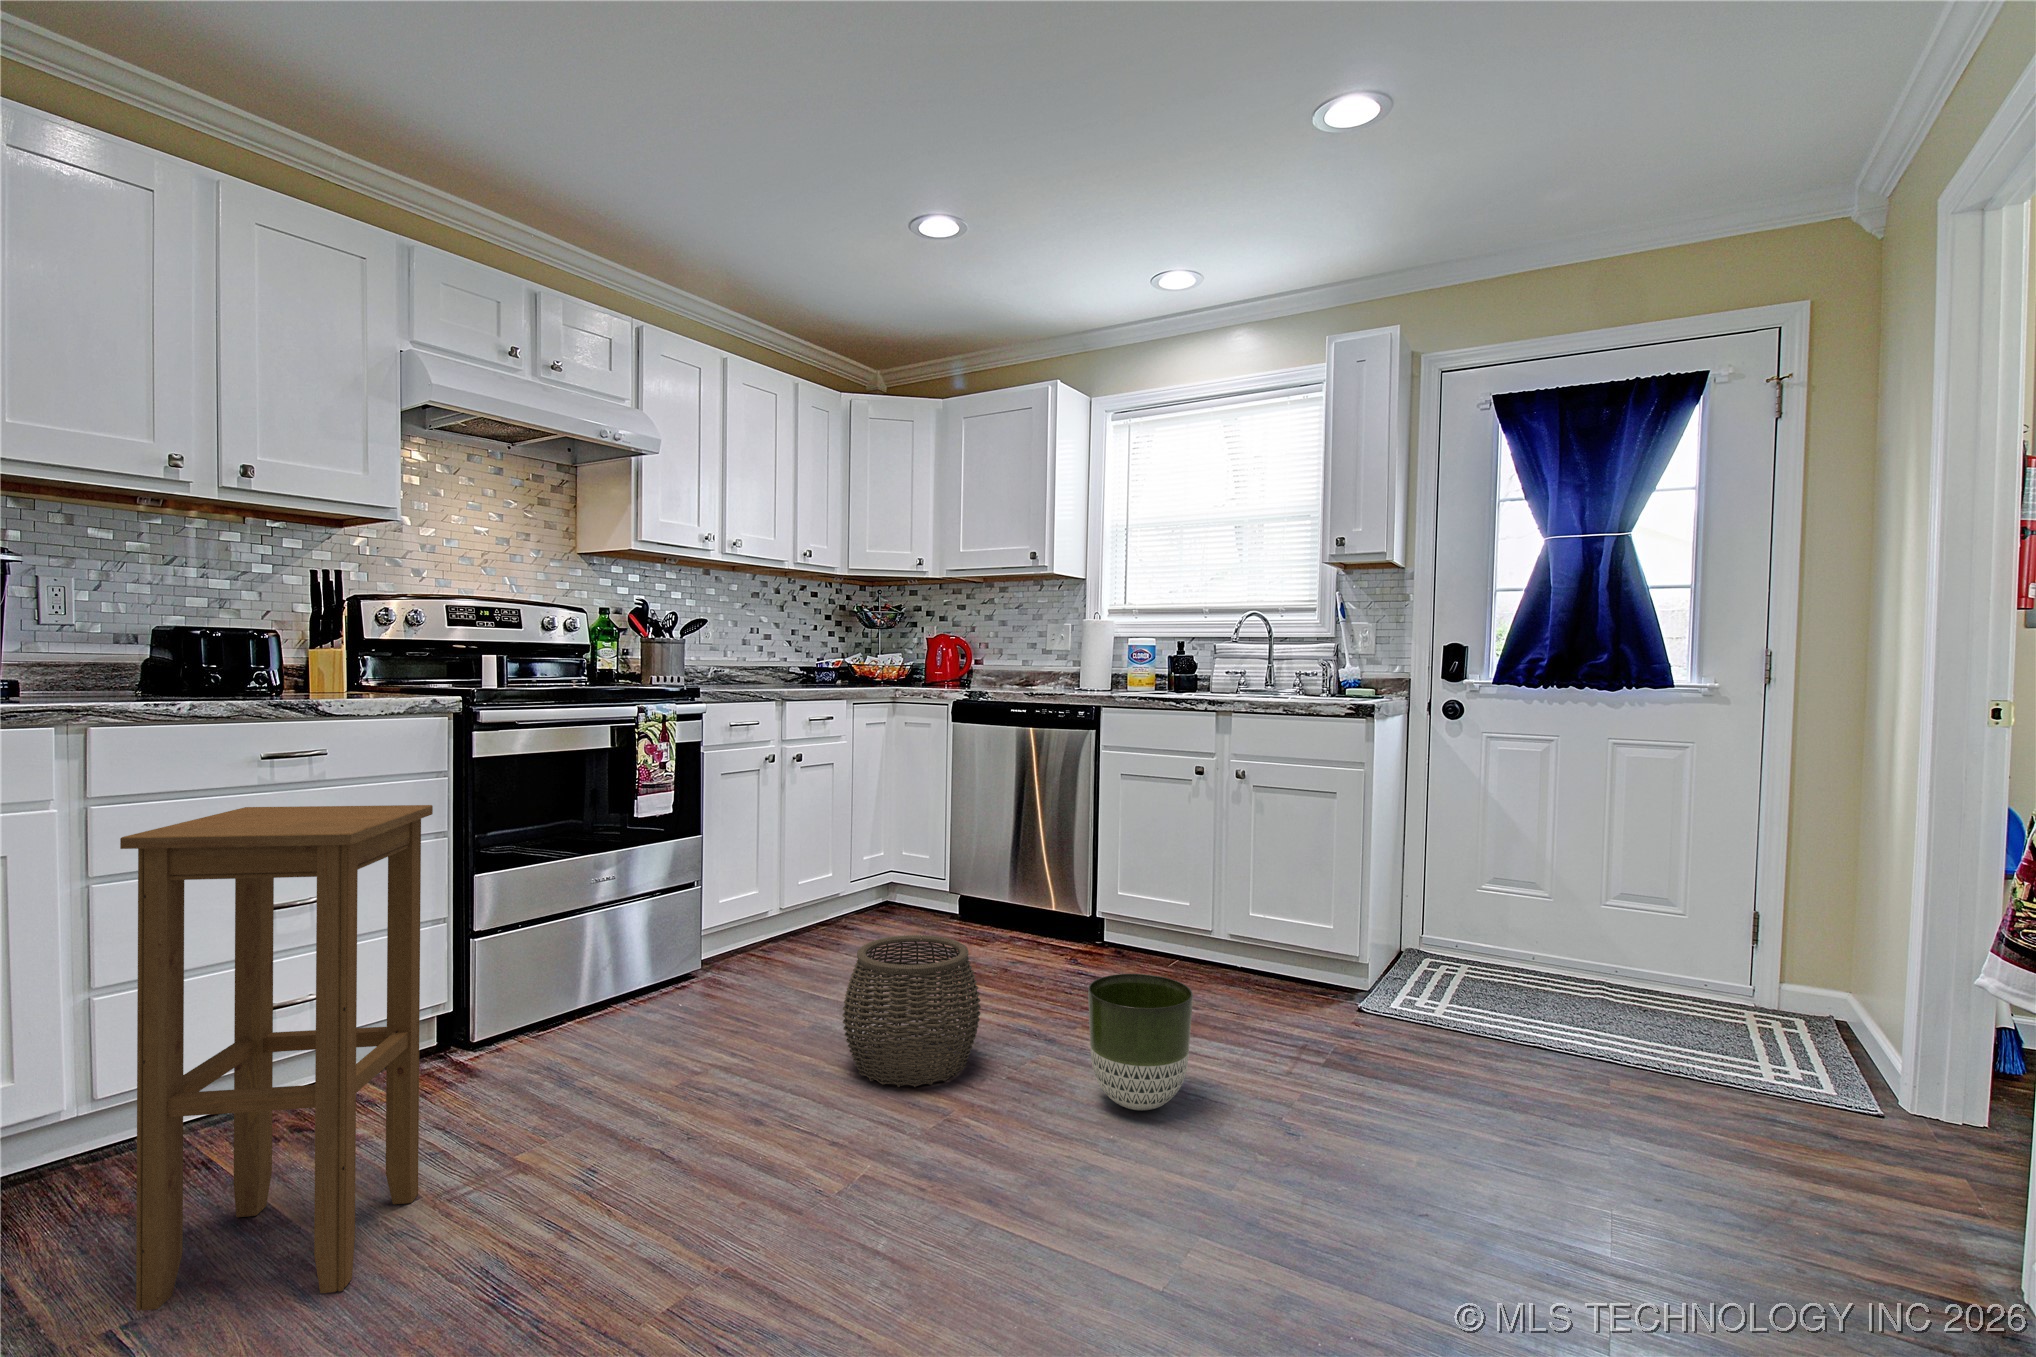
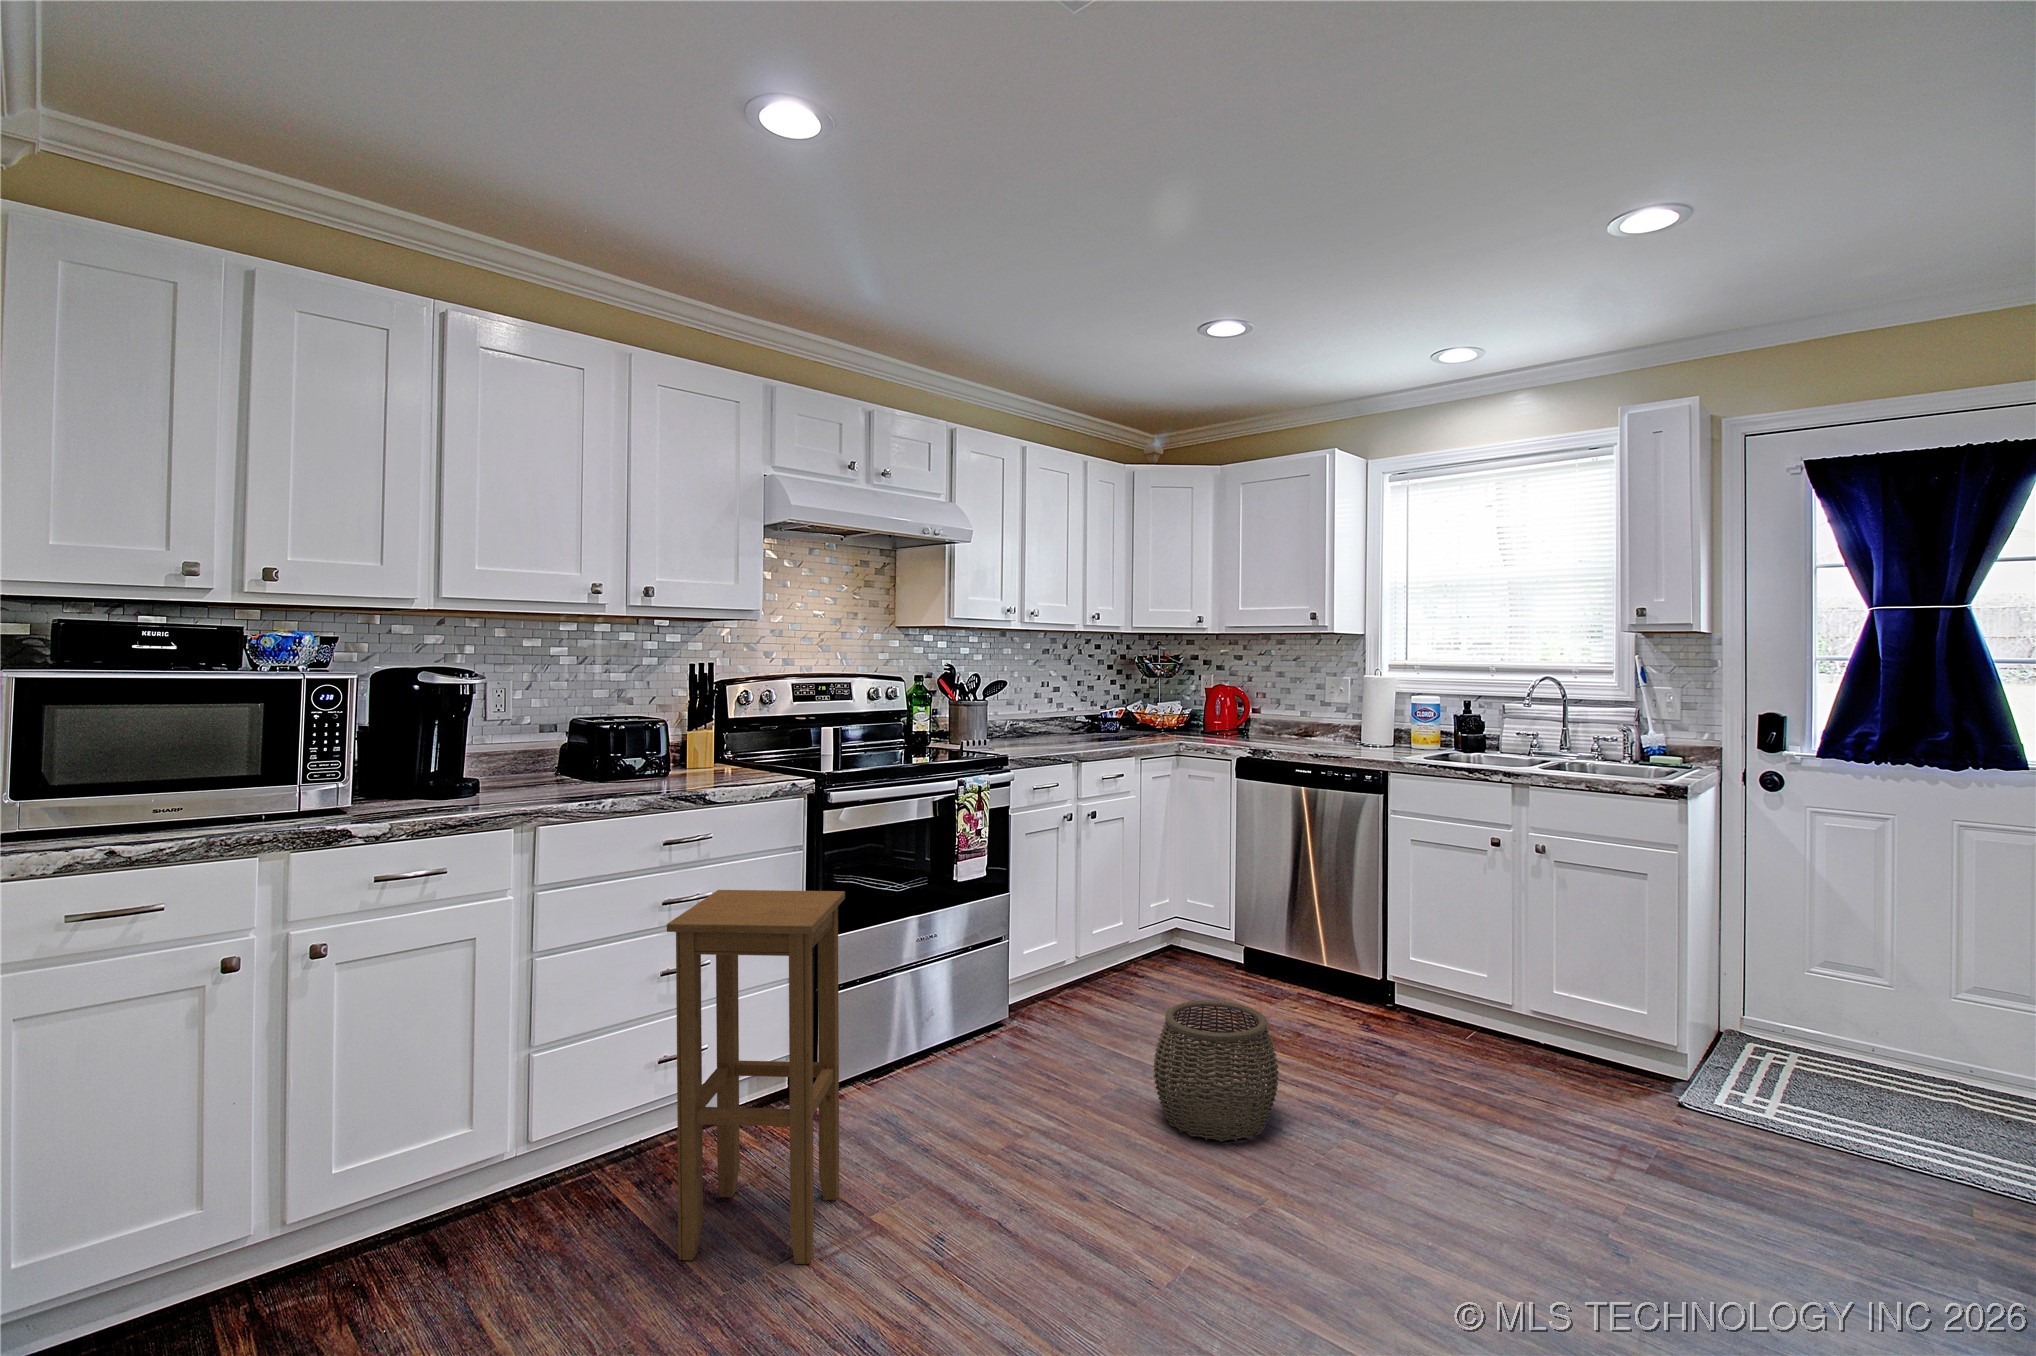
planter: present [1088,974,1193,1110] -> none [1385,1055,1490,1186]

